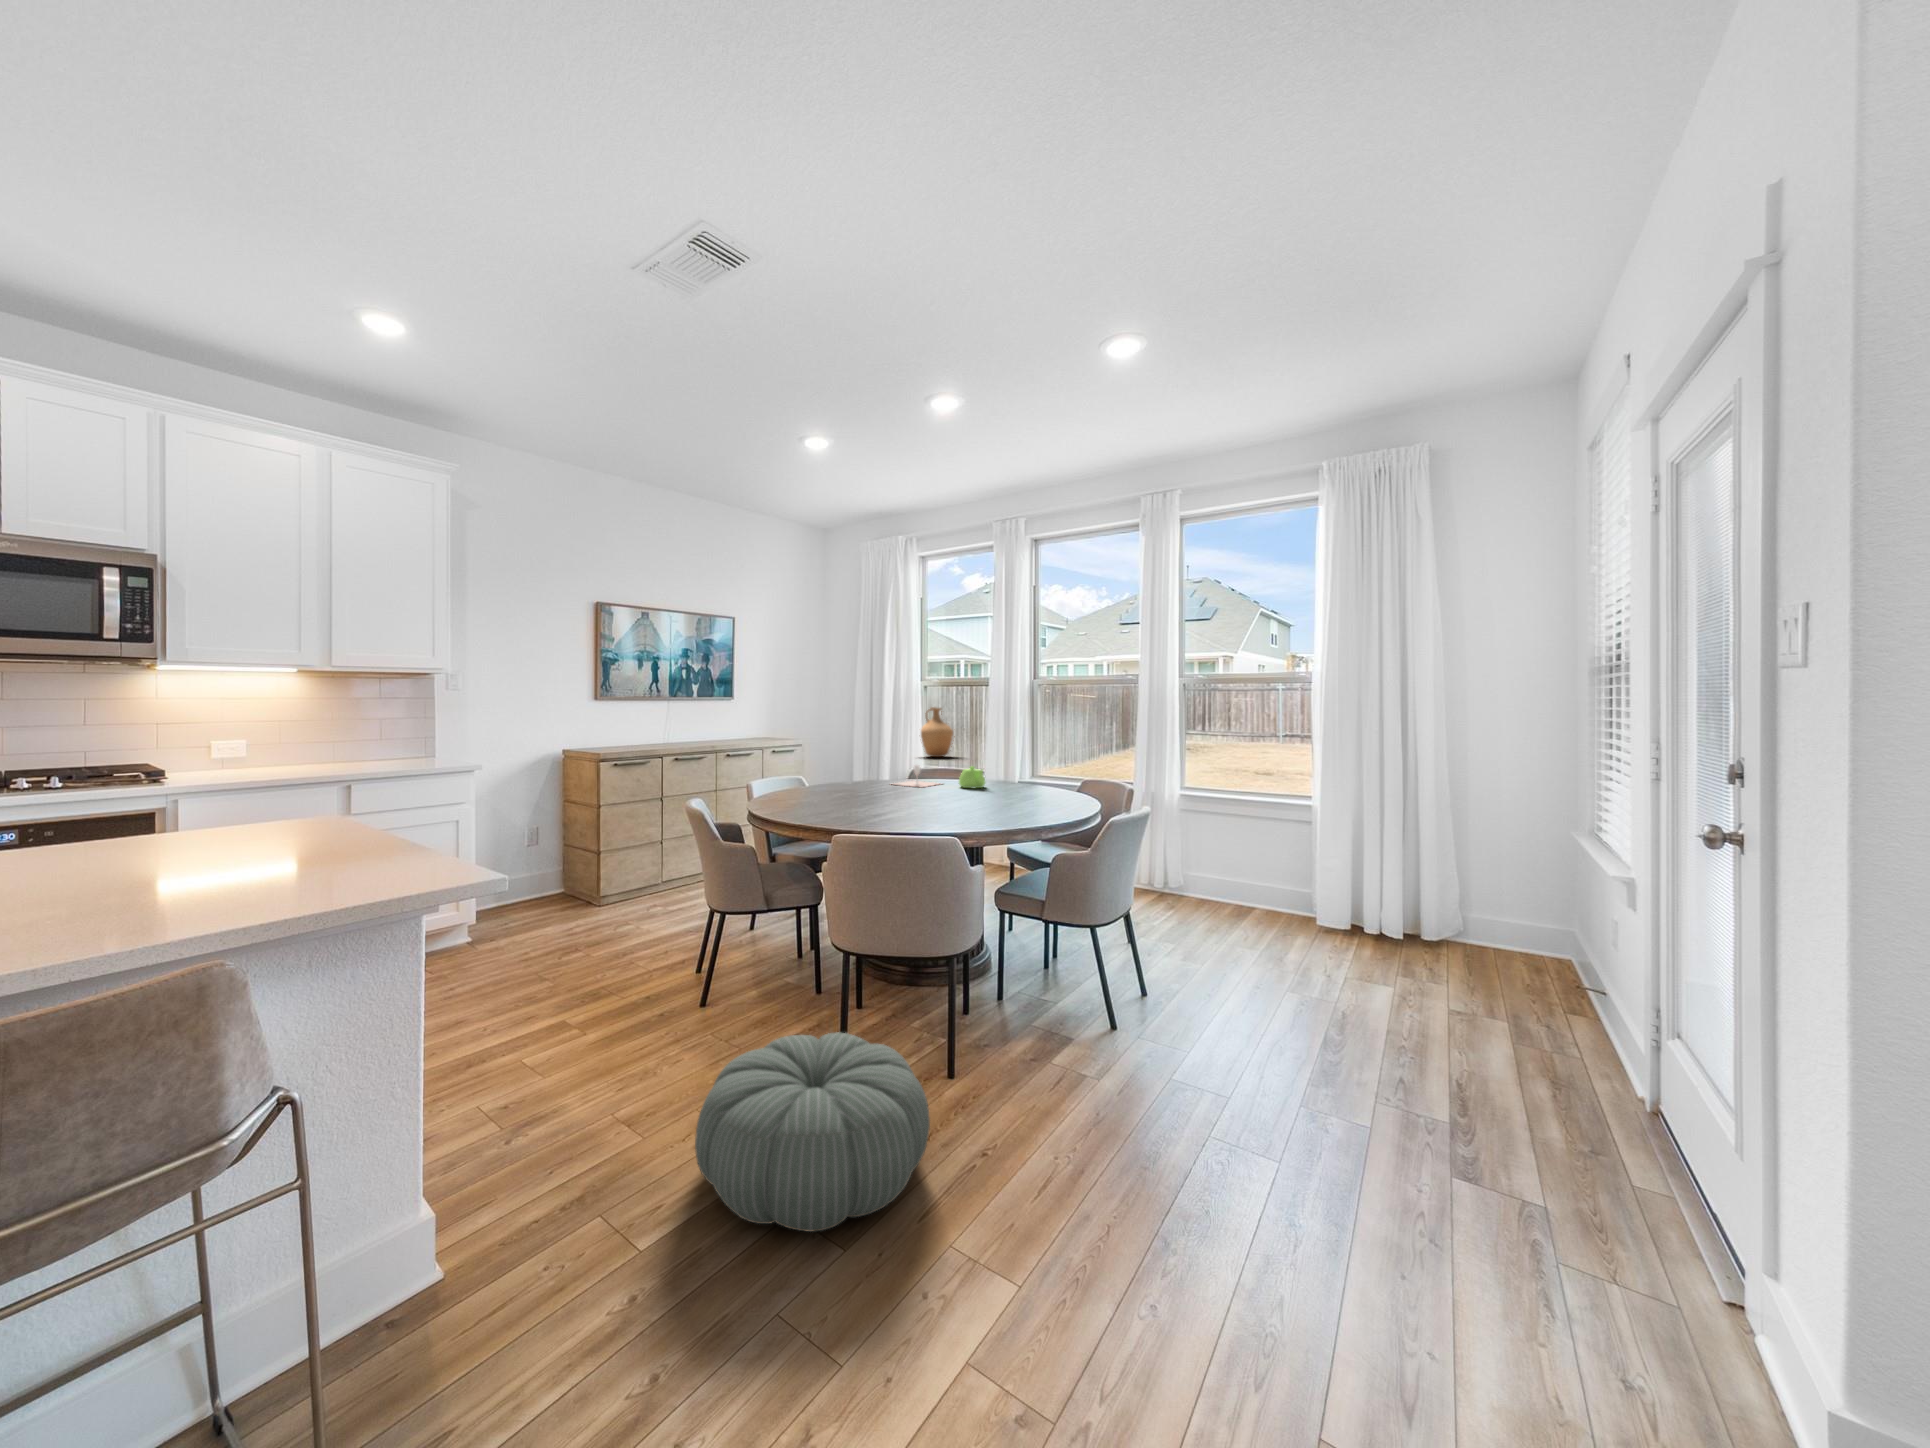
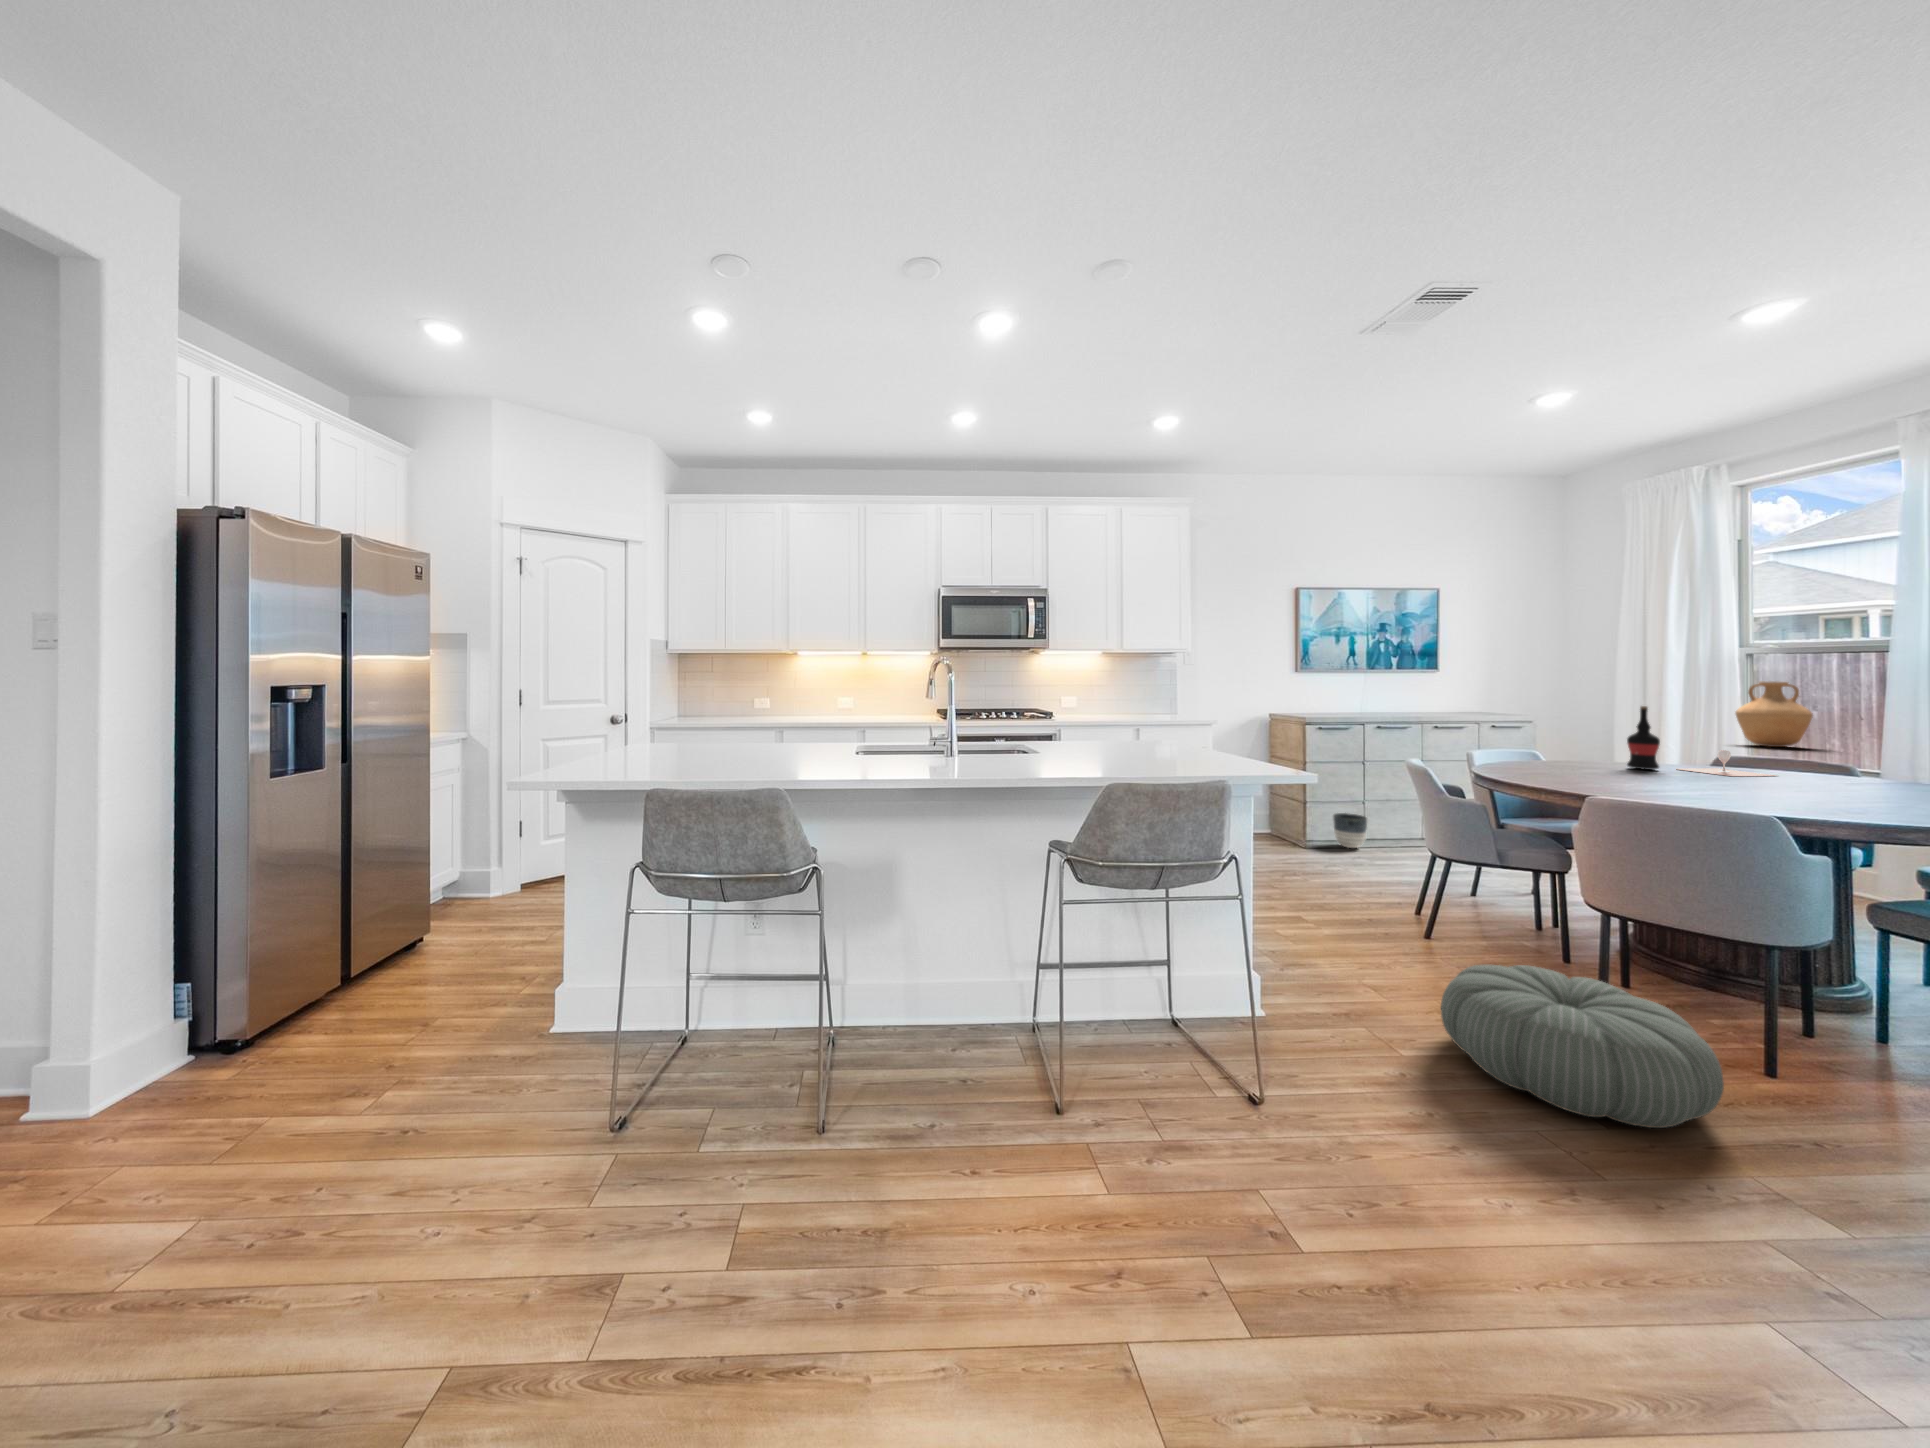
wine bottle: none [861,730,881,787] -> present [1627,706,1660,770]
teapot: present [959,766,985,788] -> none [1806,757,1864,786]
planter: none [628,861,663,901] -> present [1333,813,1367,848]

